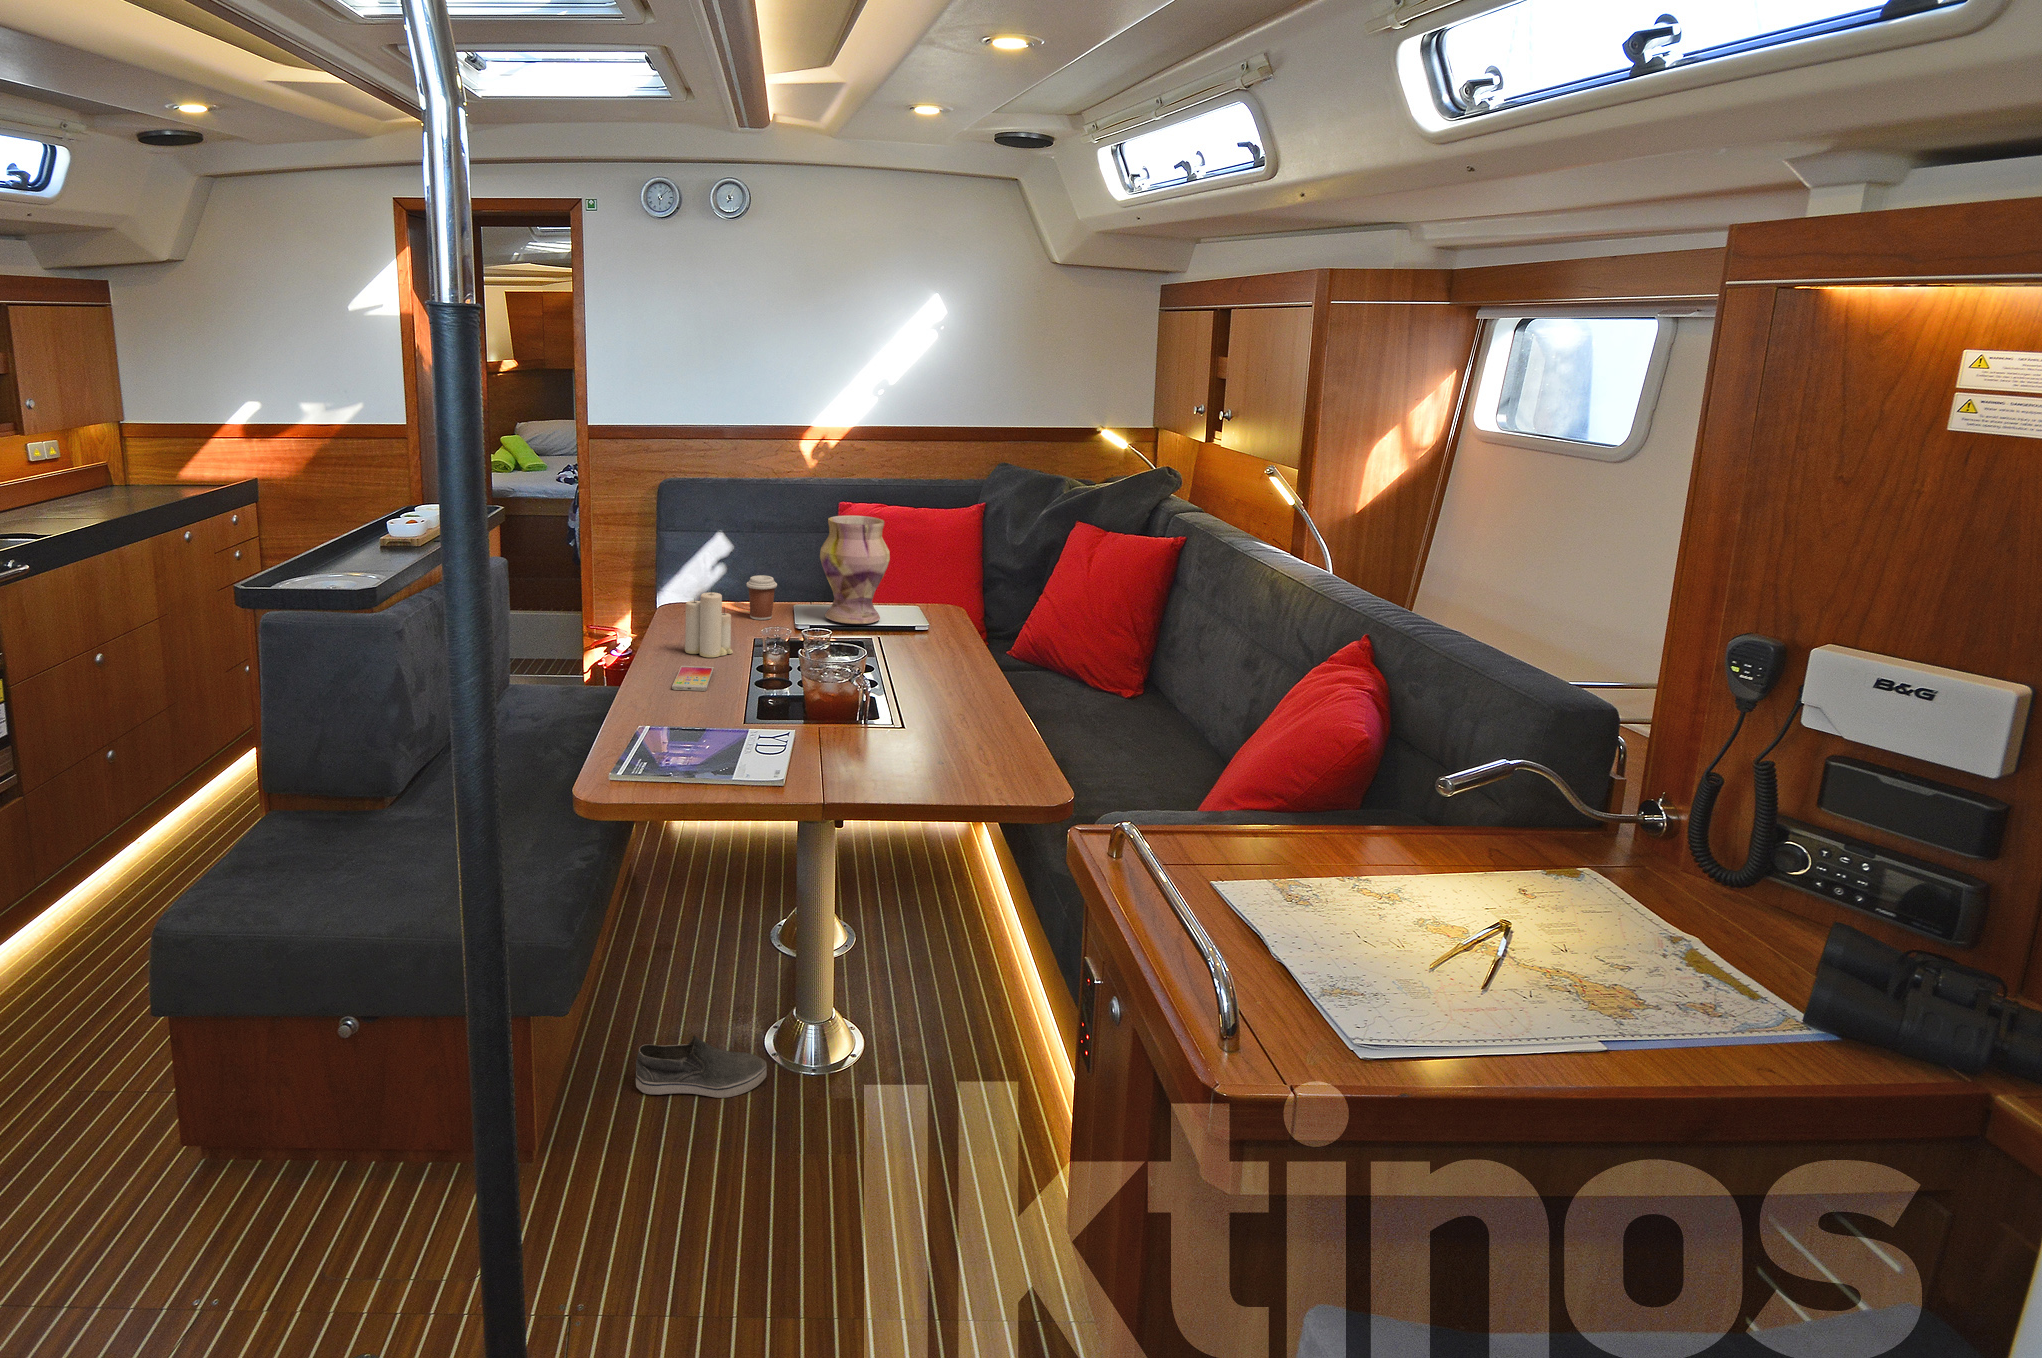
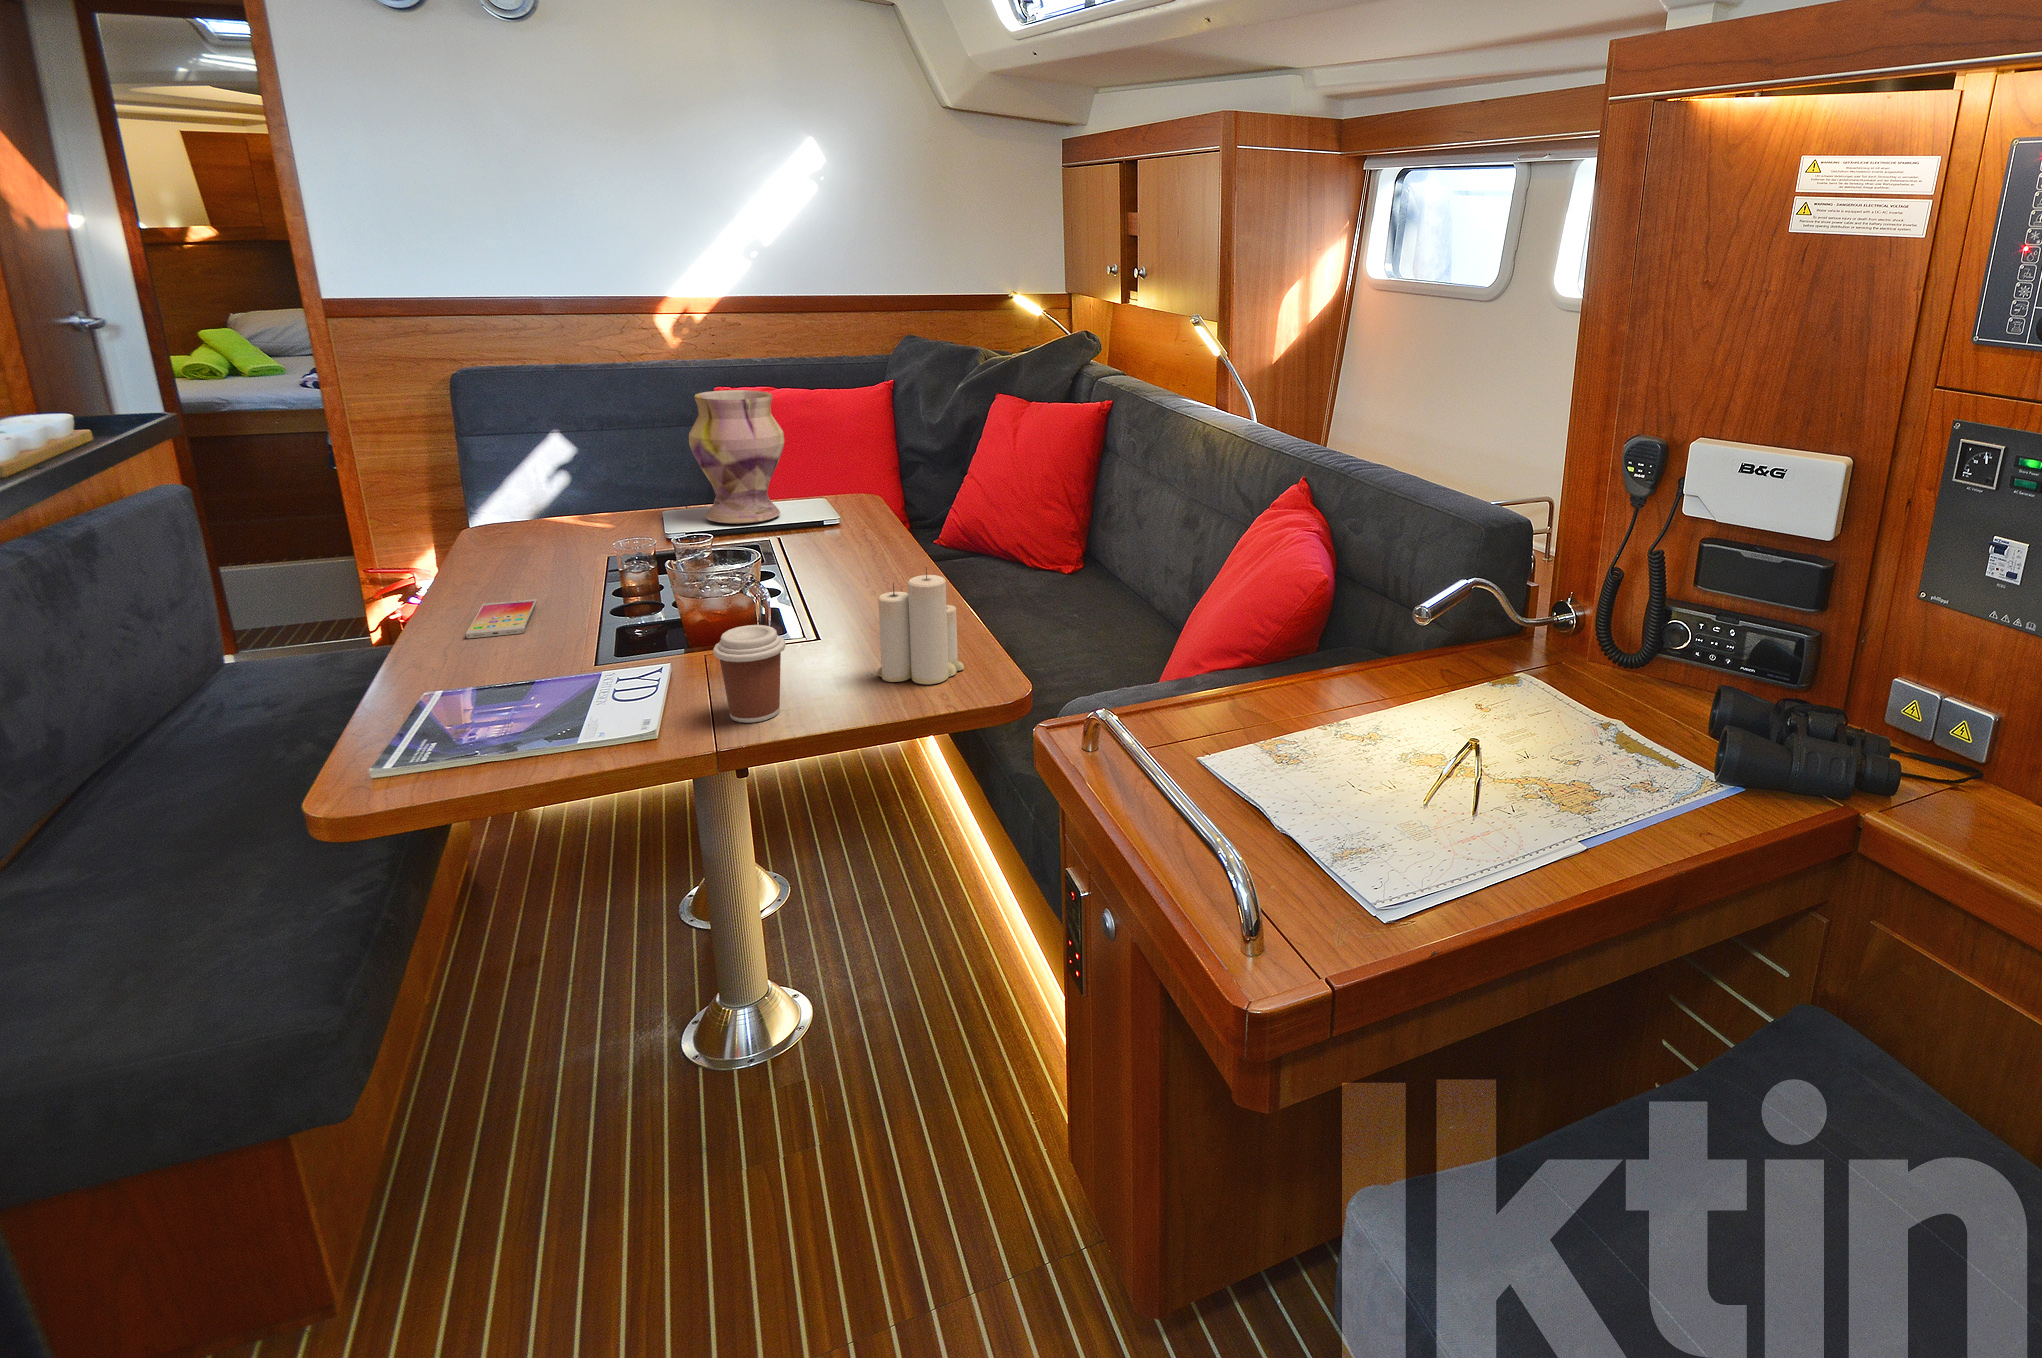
coffee cup: present [746,575,777,620] -> present [713,625,786,723]
candle: present [684,587,733,657] -> present [877,567,964,684]
shoe: present [635,1036,767,1098] -> none [470,1086,678,1192]

